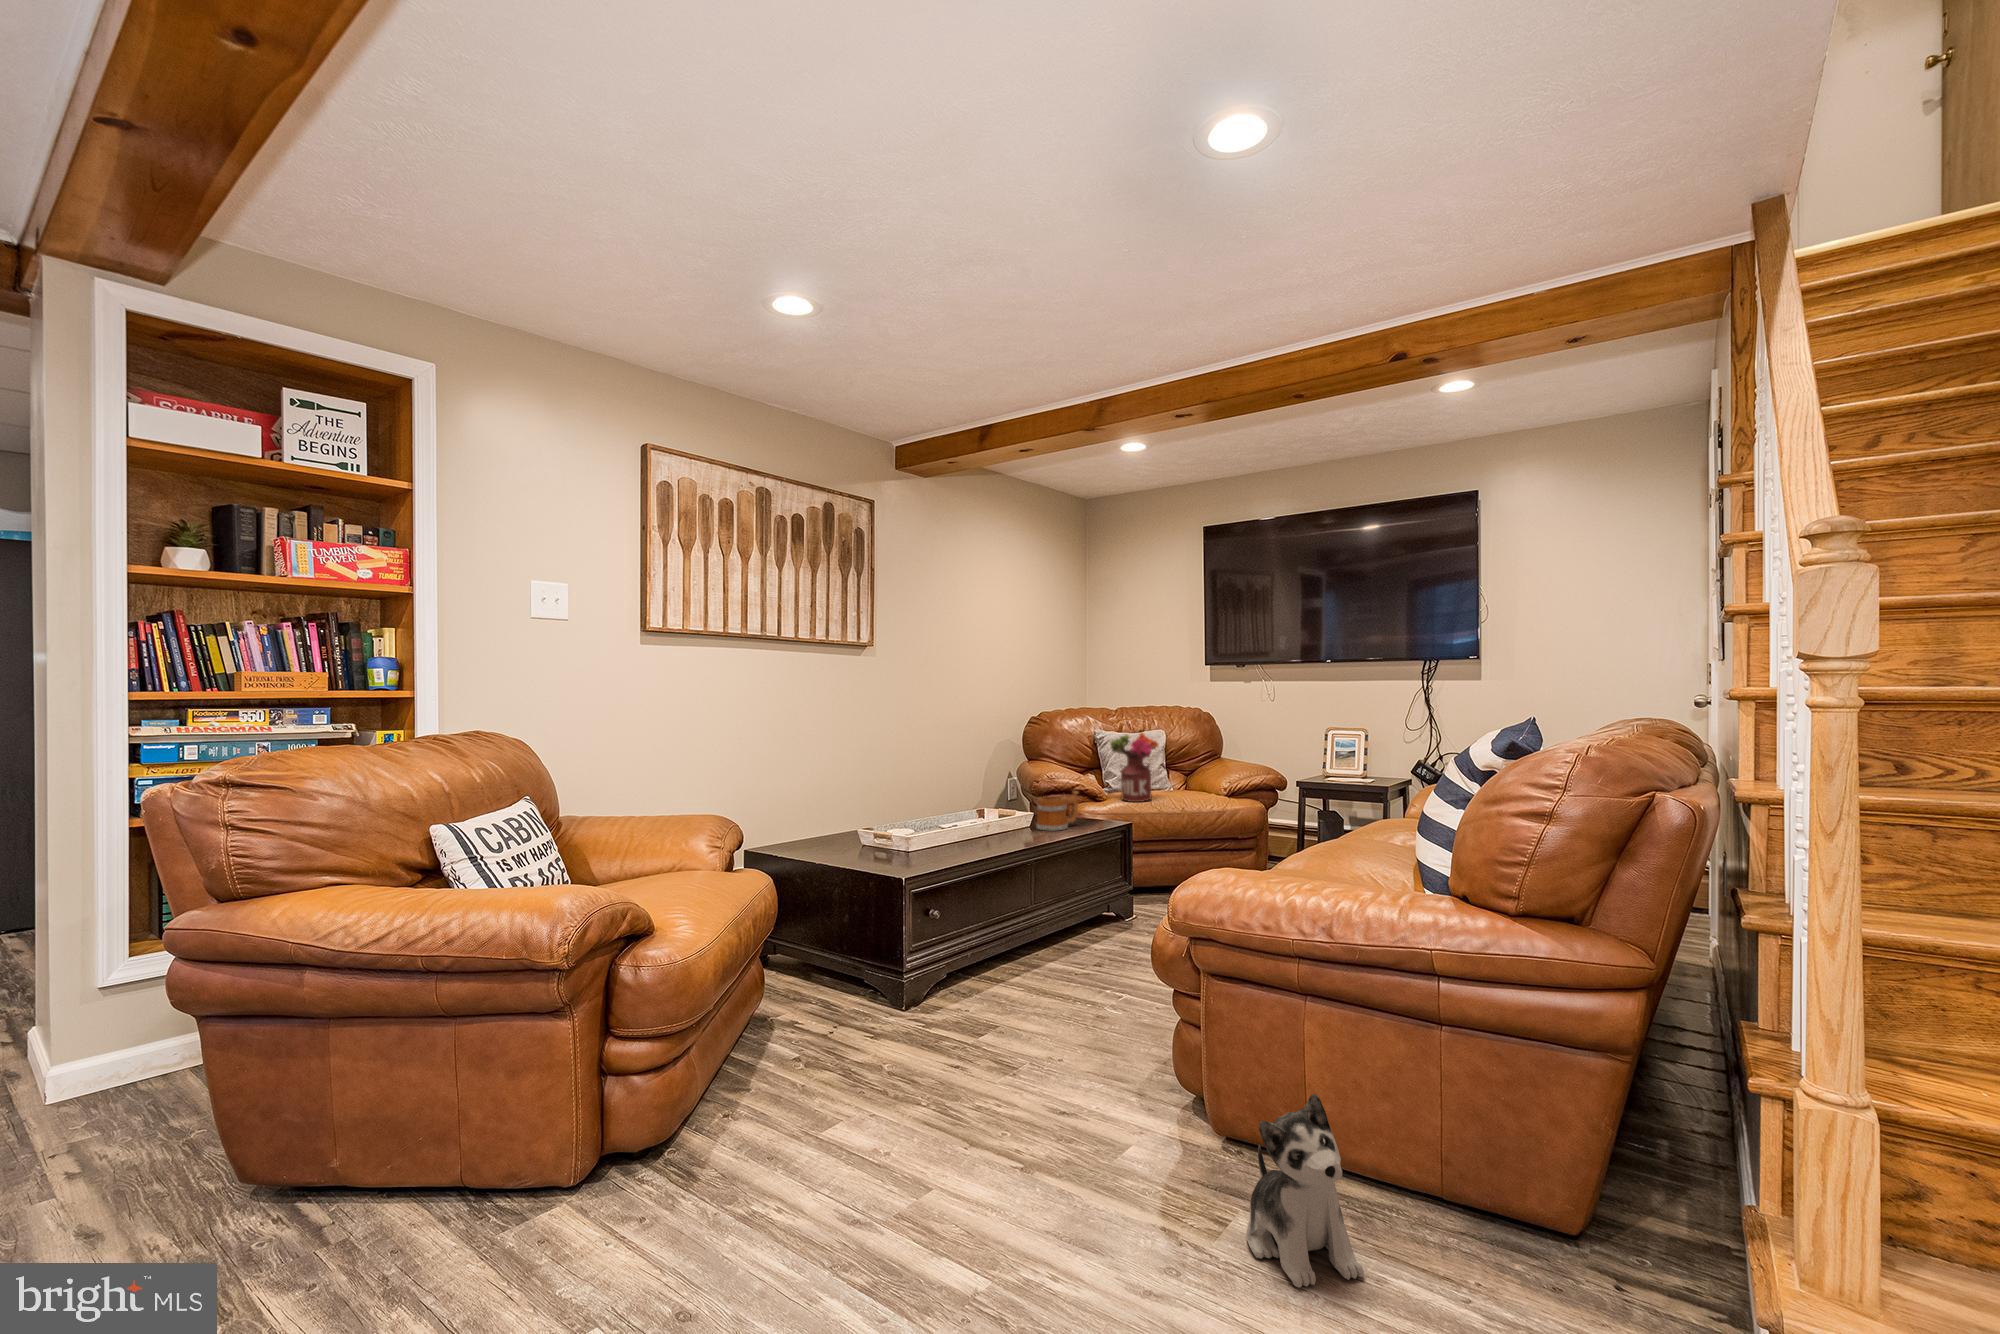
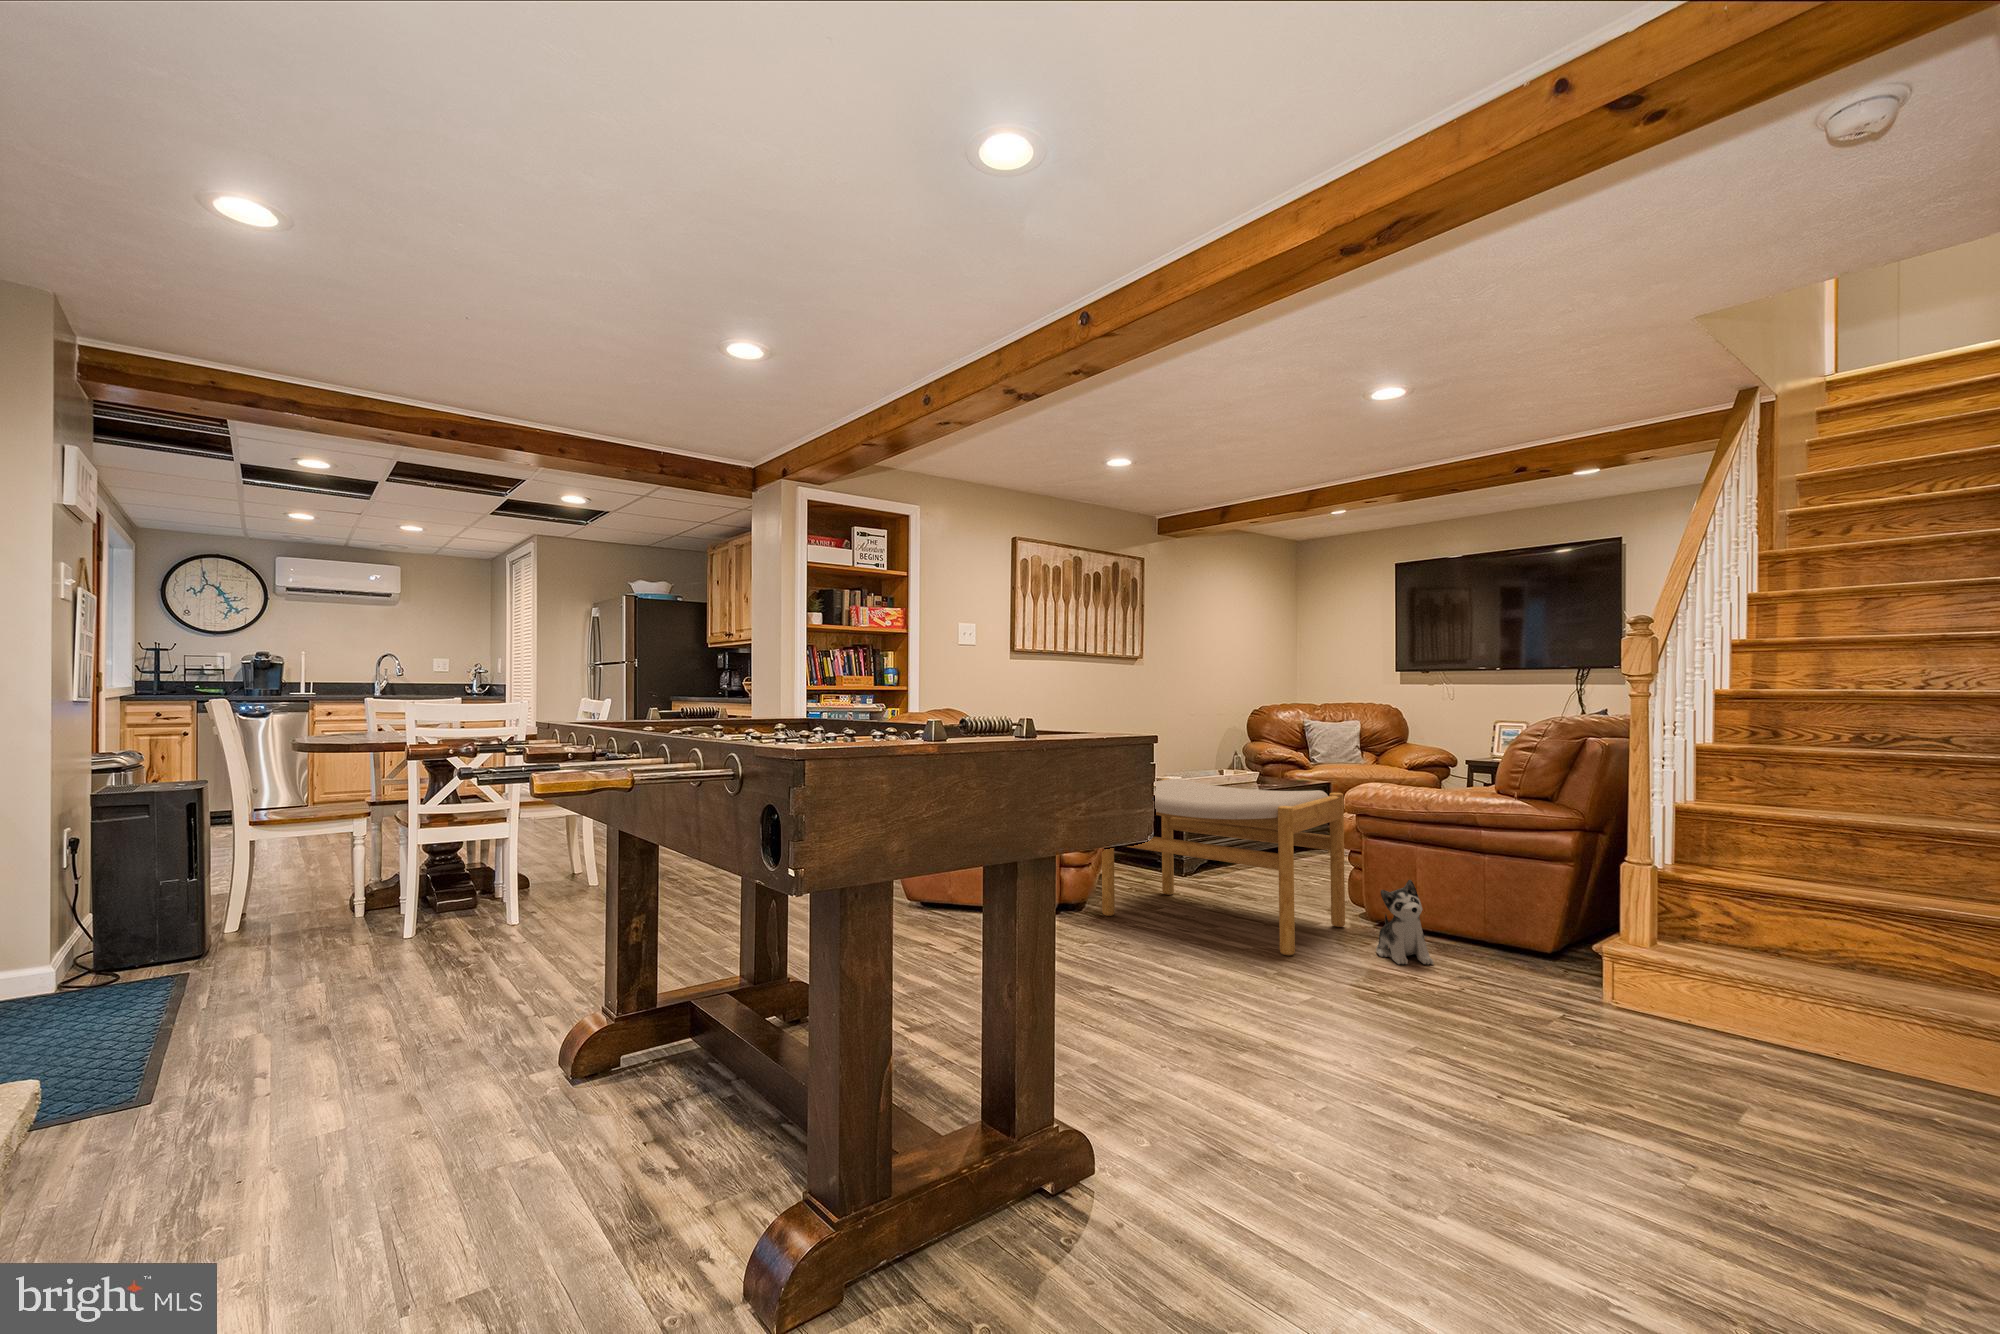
flower arrangement: present [1110,733,1158,802] -> none [1311,717,1348,766]
mug: present [1036,791,1078,830] -> none [1259,754,1289,779]
footstool: none [709,862,1179,1283] -> present [1102,778,1345,955]

